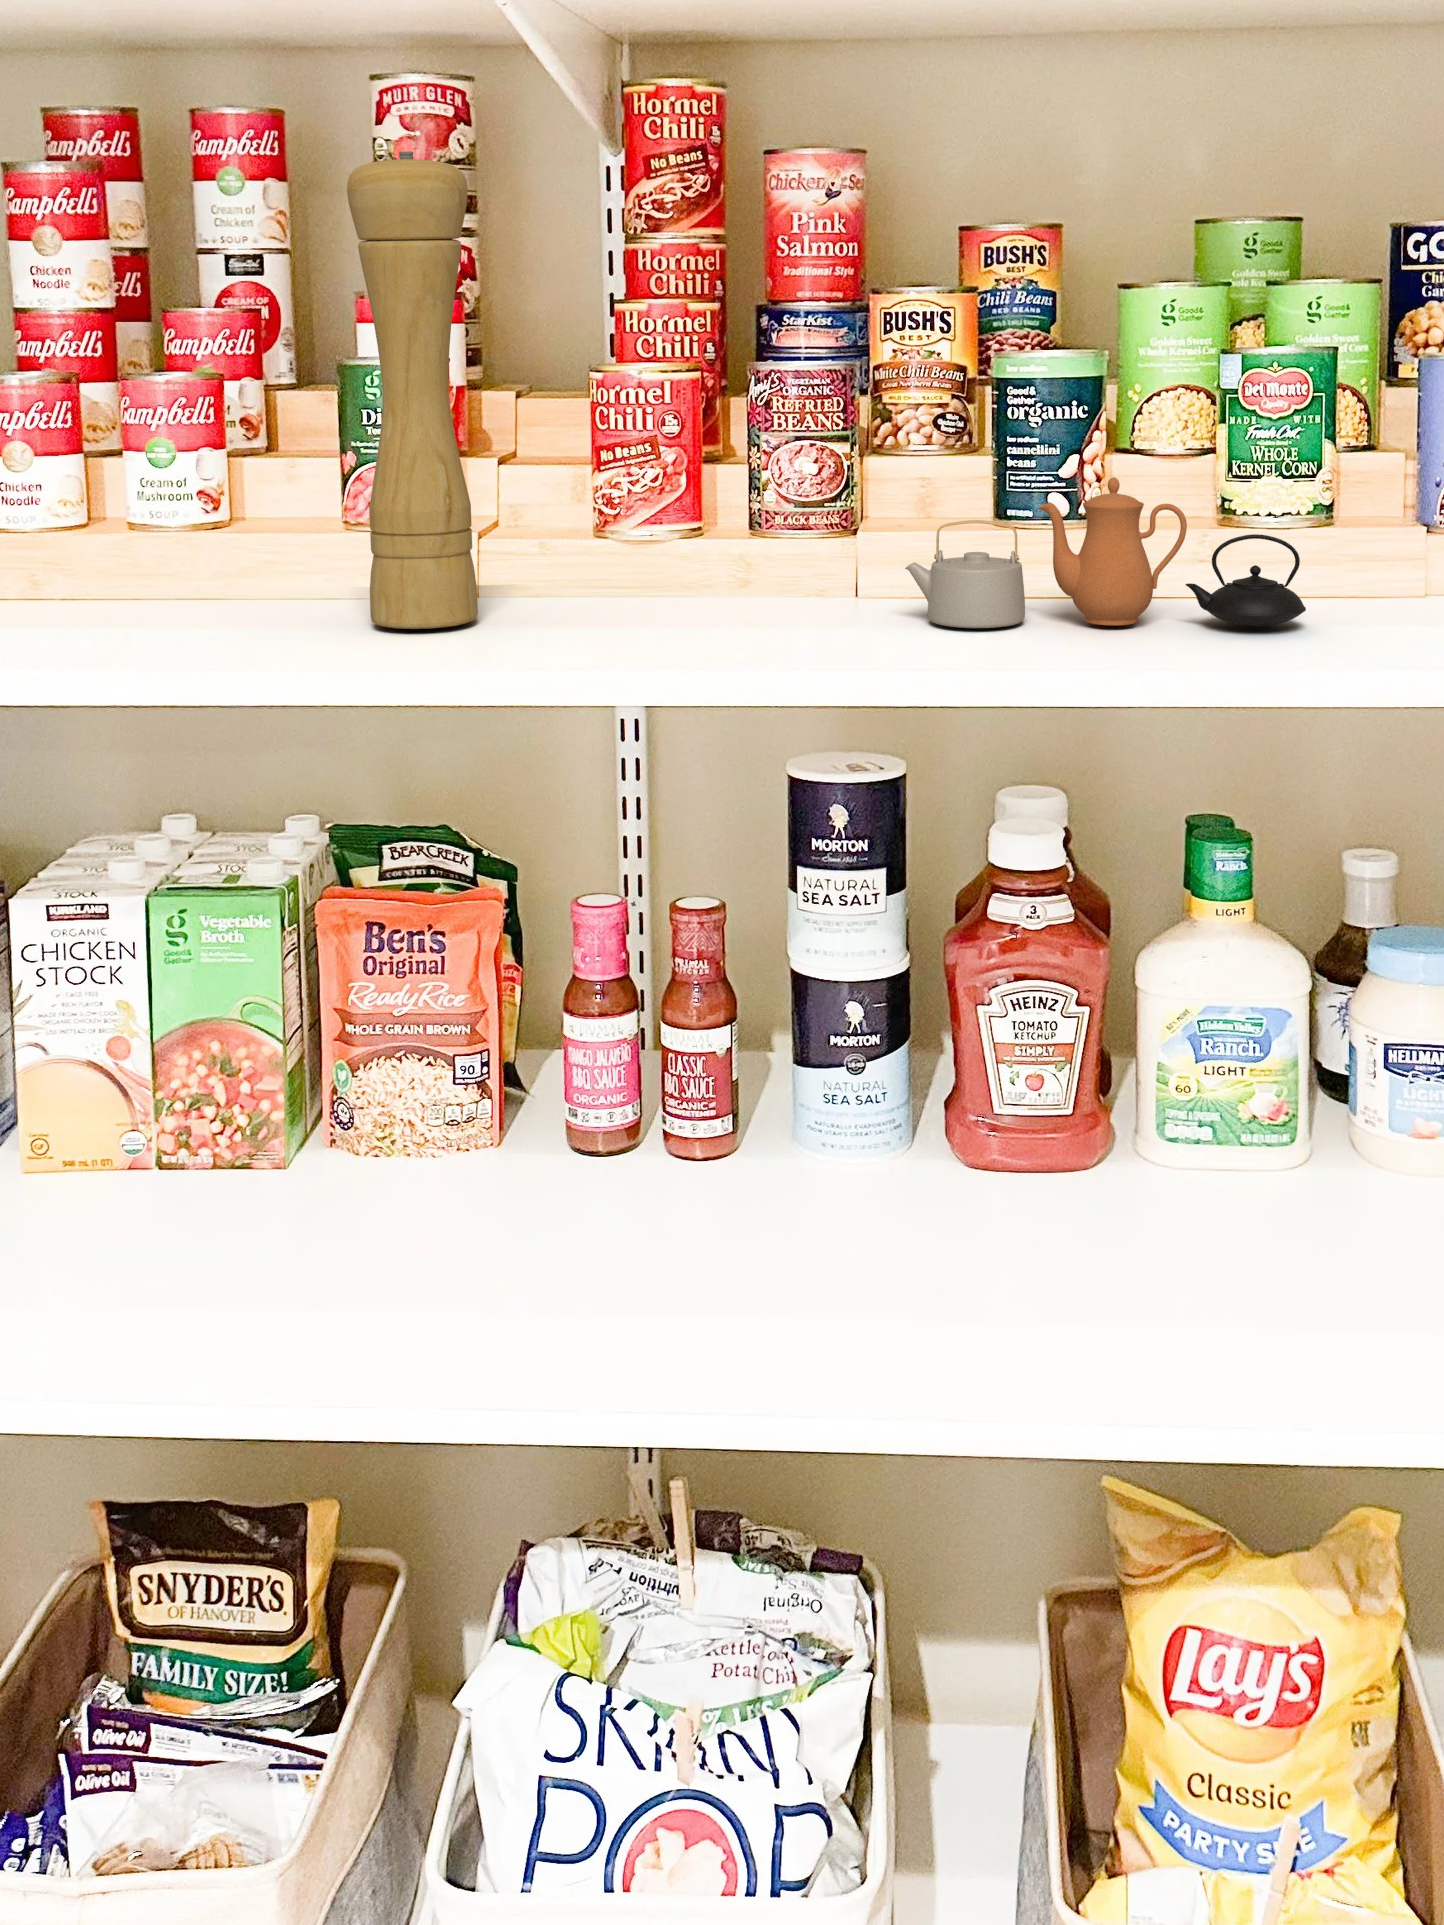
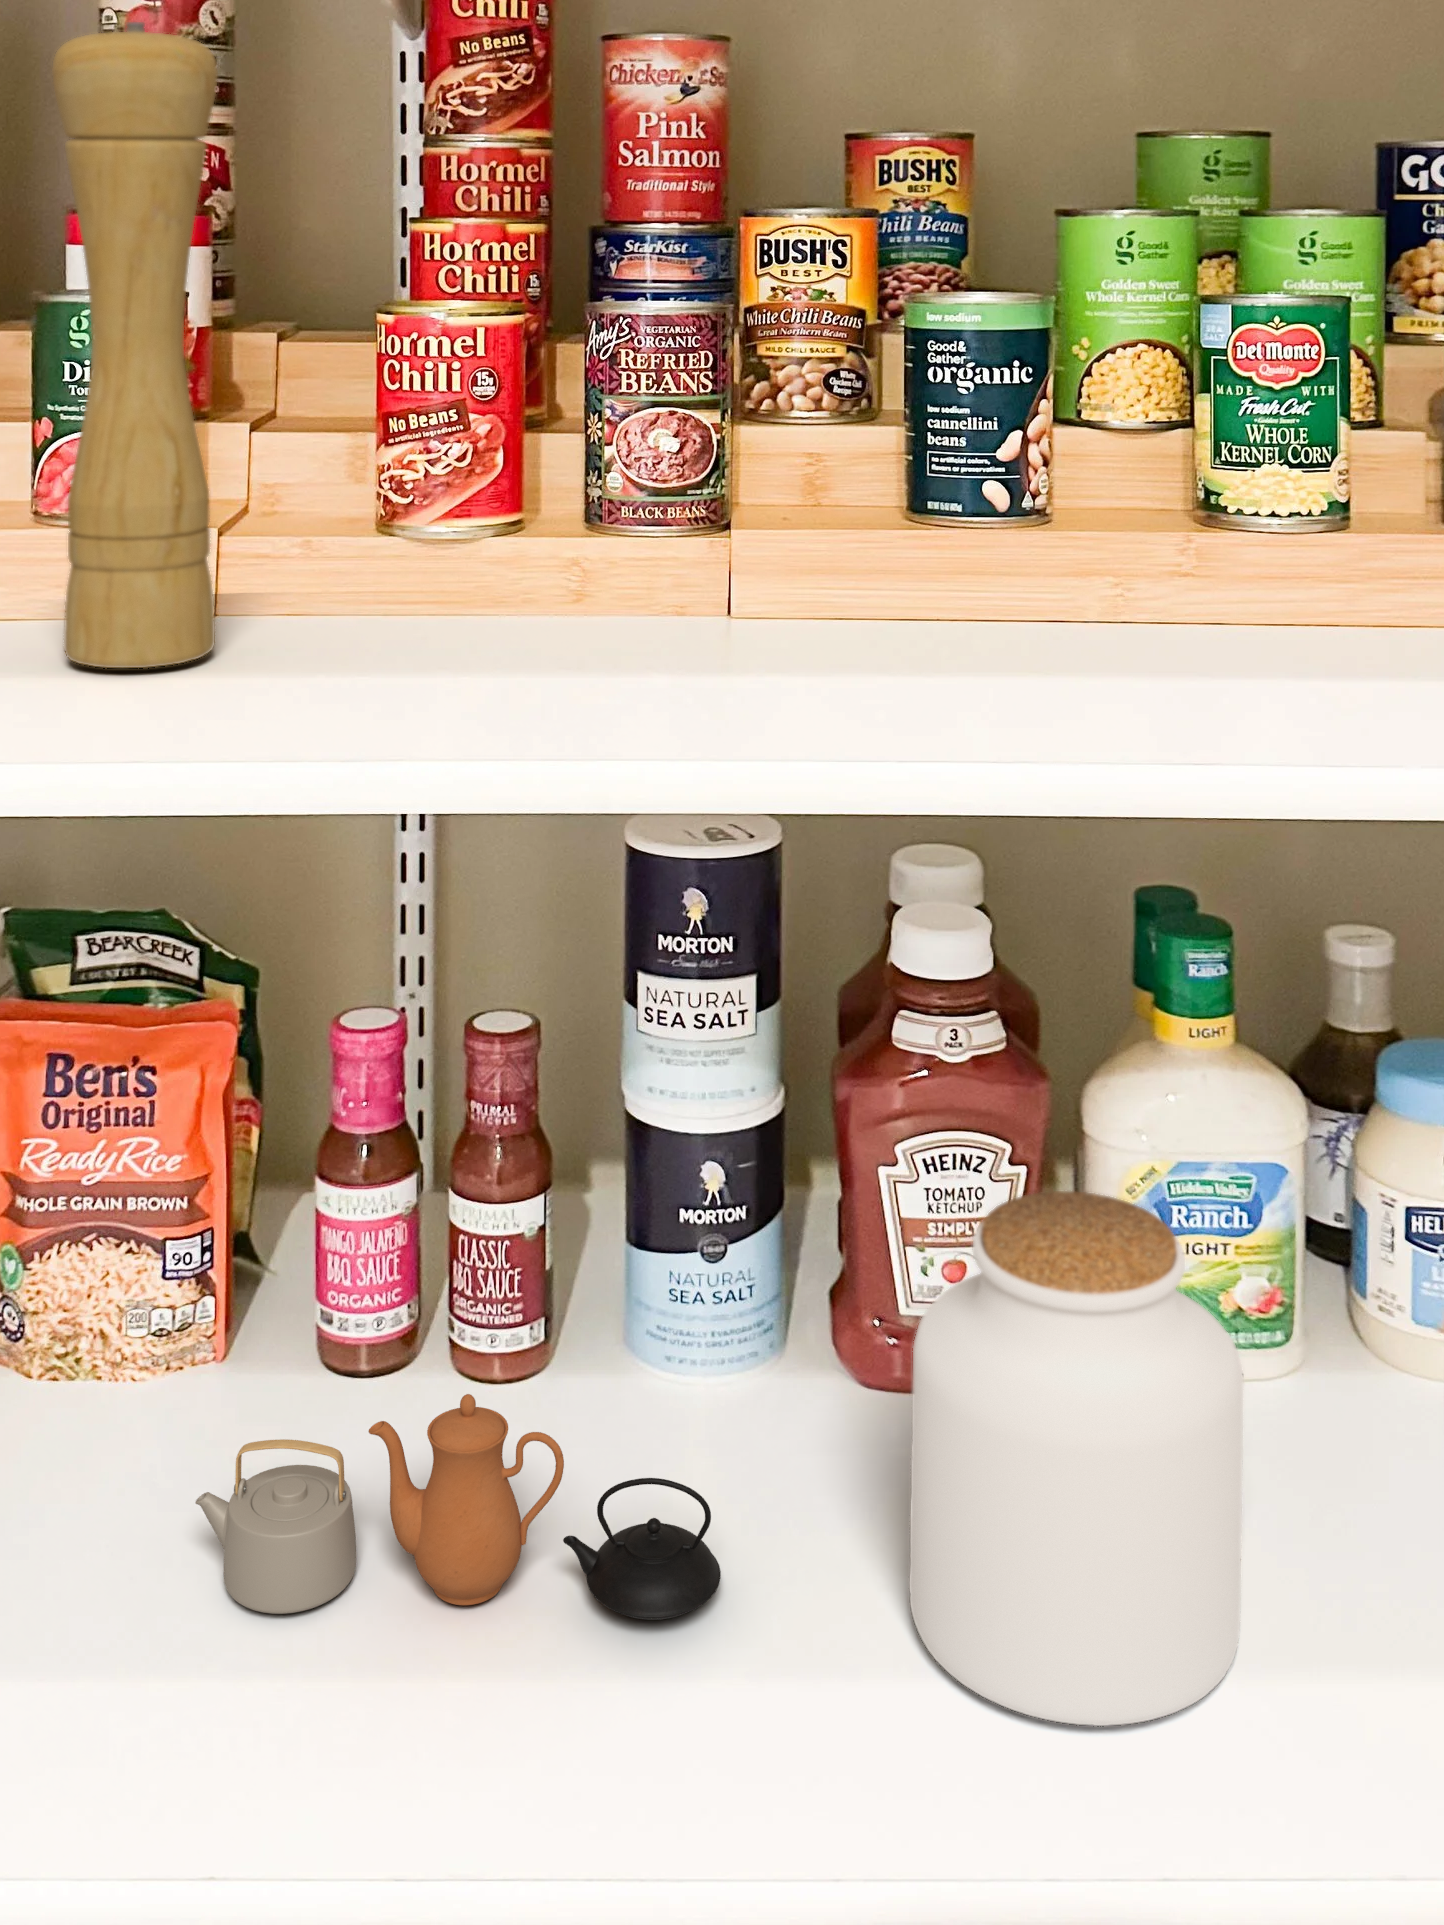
teapot: present [905,477,1306,628] -> present [195,1394,721,1620]
jar: none [988,1009,1228,1356] -> present [909,1191,1244,1726]

